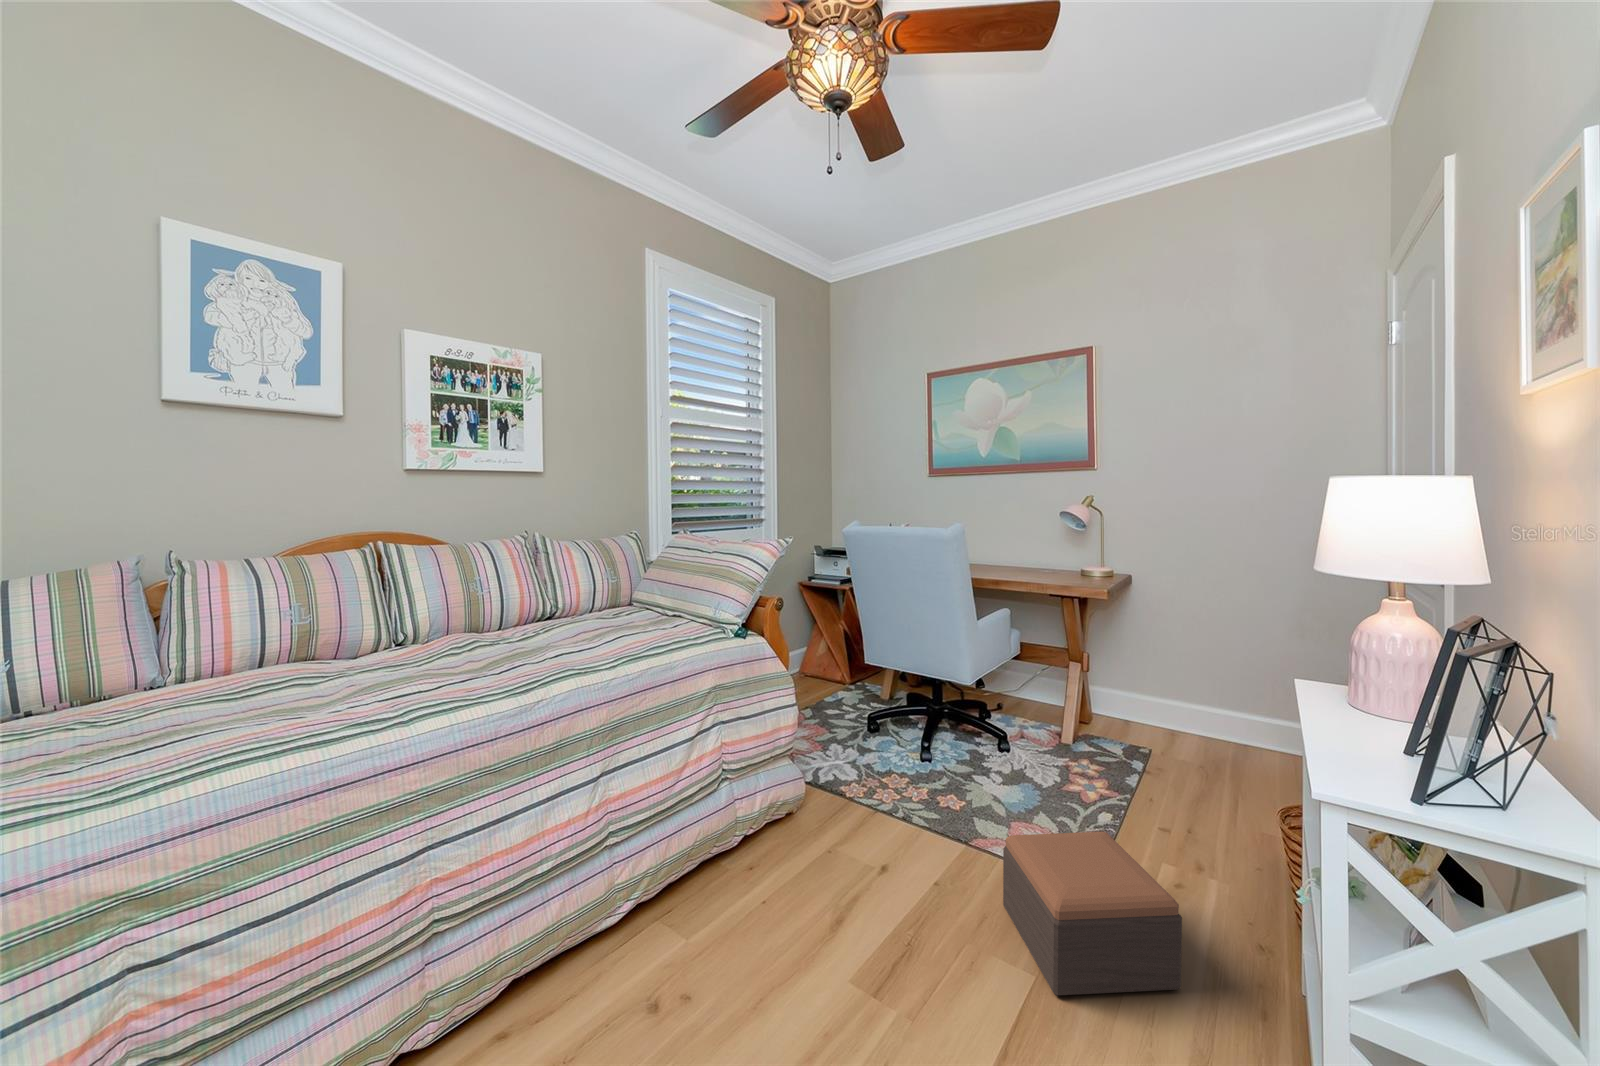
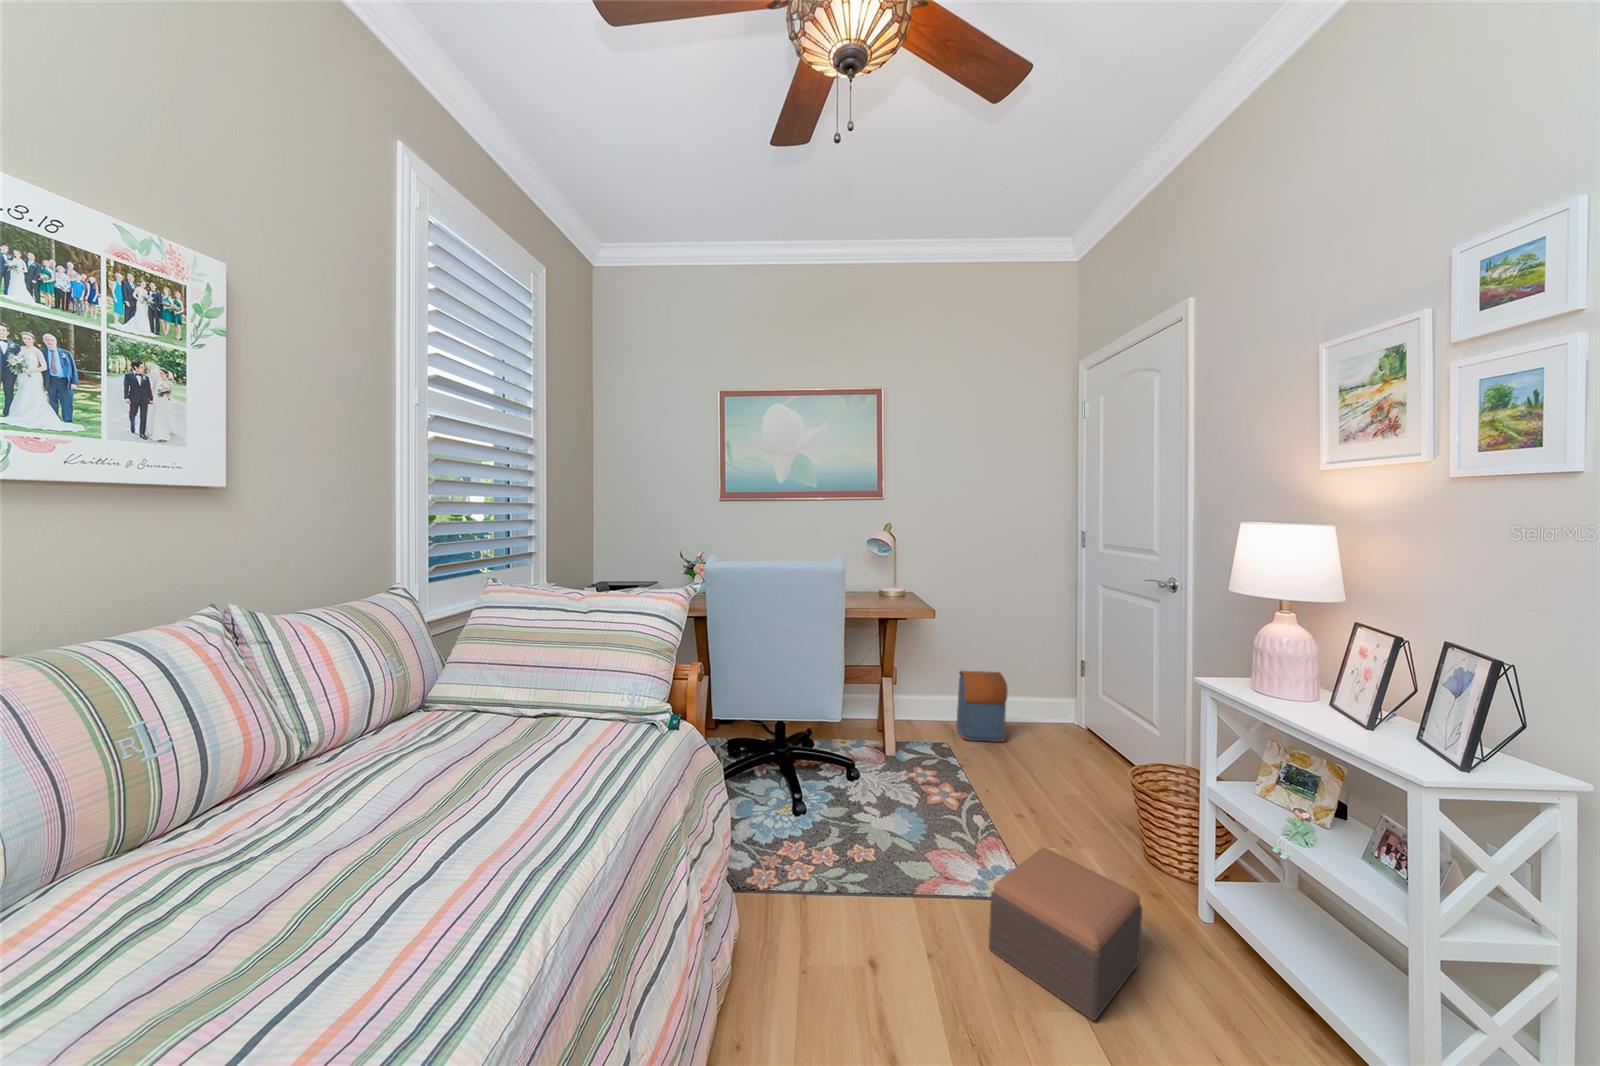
backpack: none [1187,667,1255,763] -> present [956,671,1008,742]

